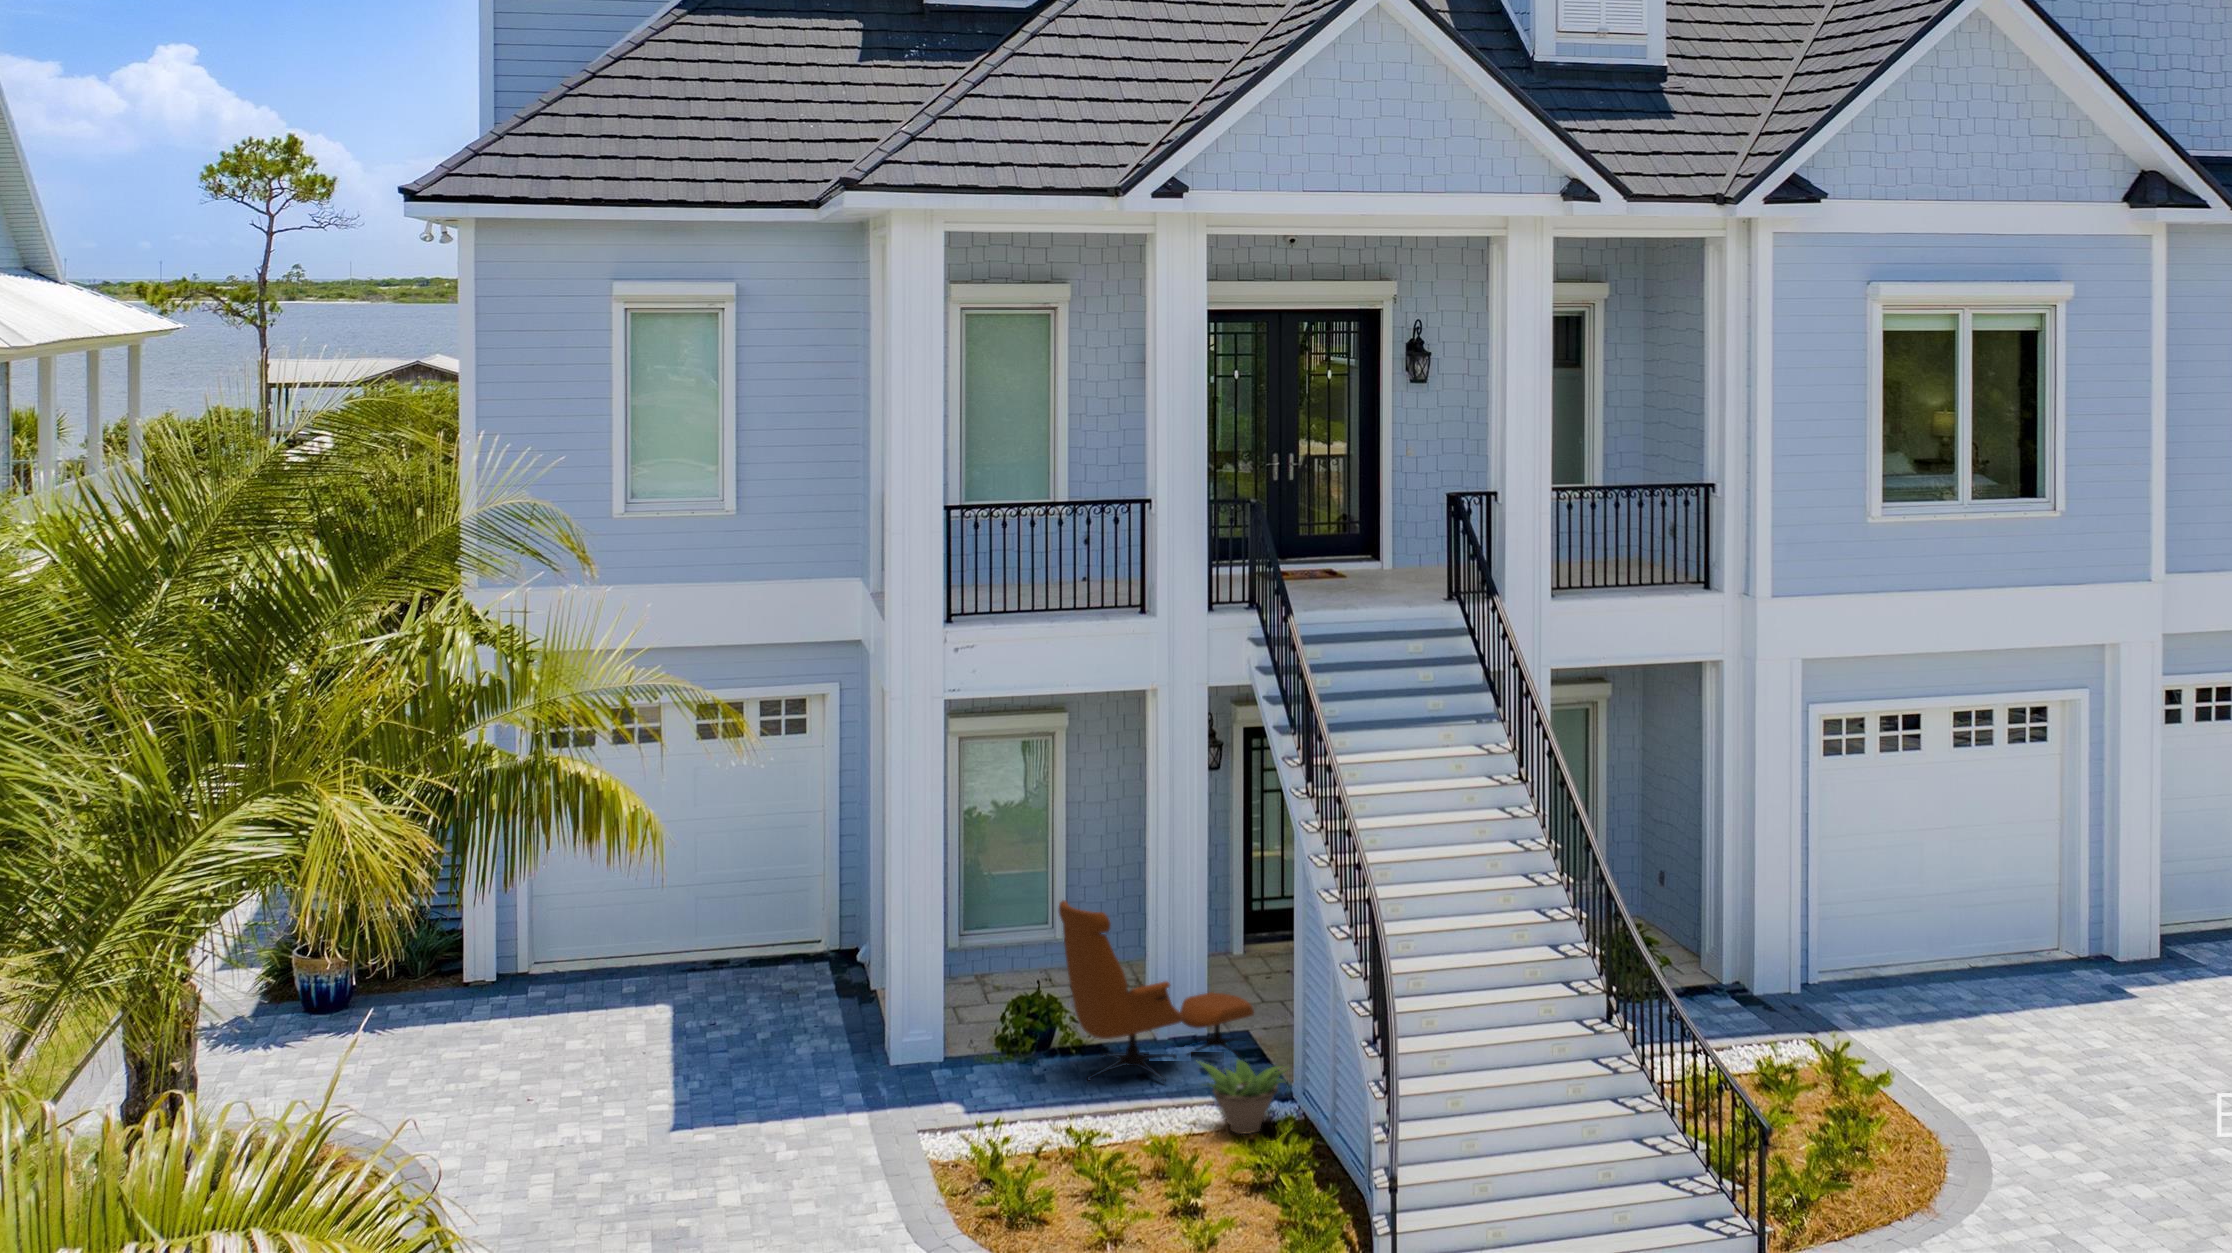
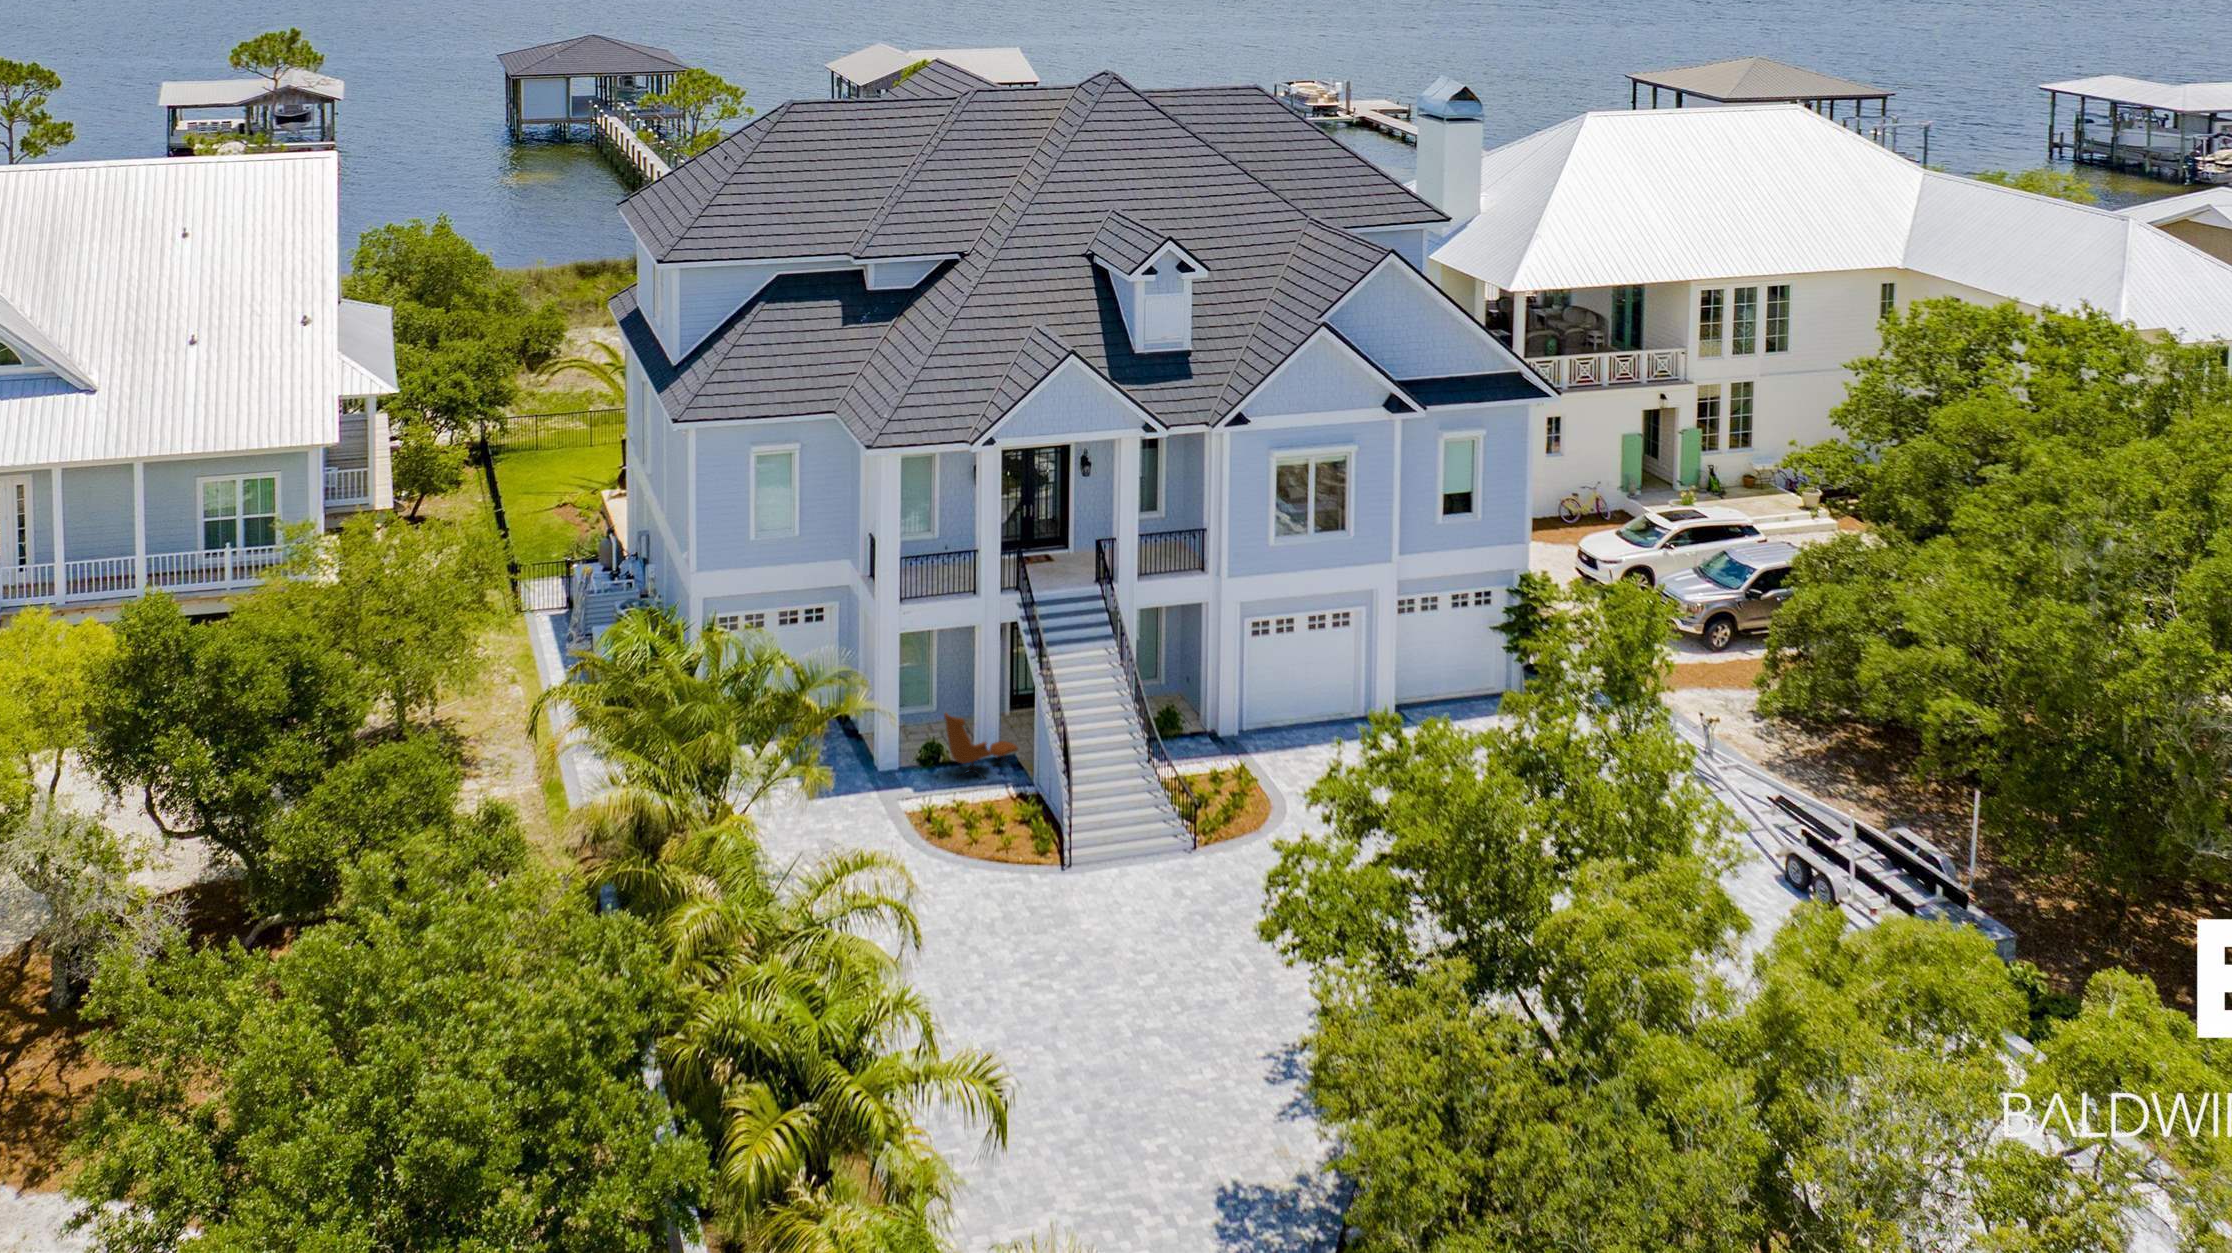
decorative plant: present [1198,1060,1287,1134] -> none [999,772,1034,801]

